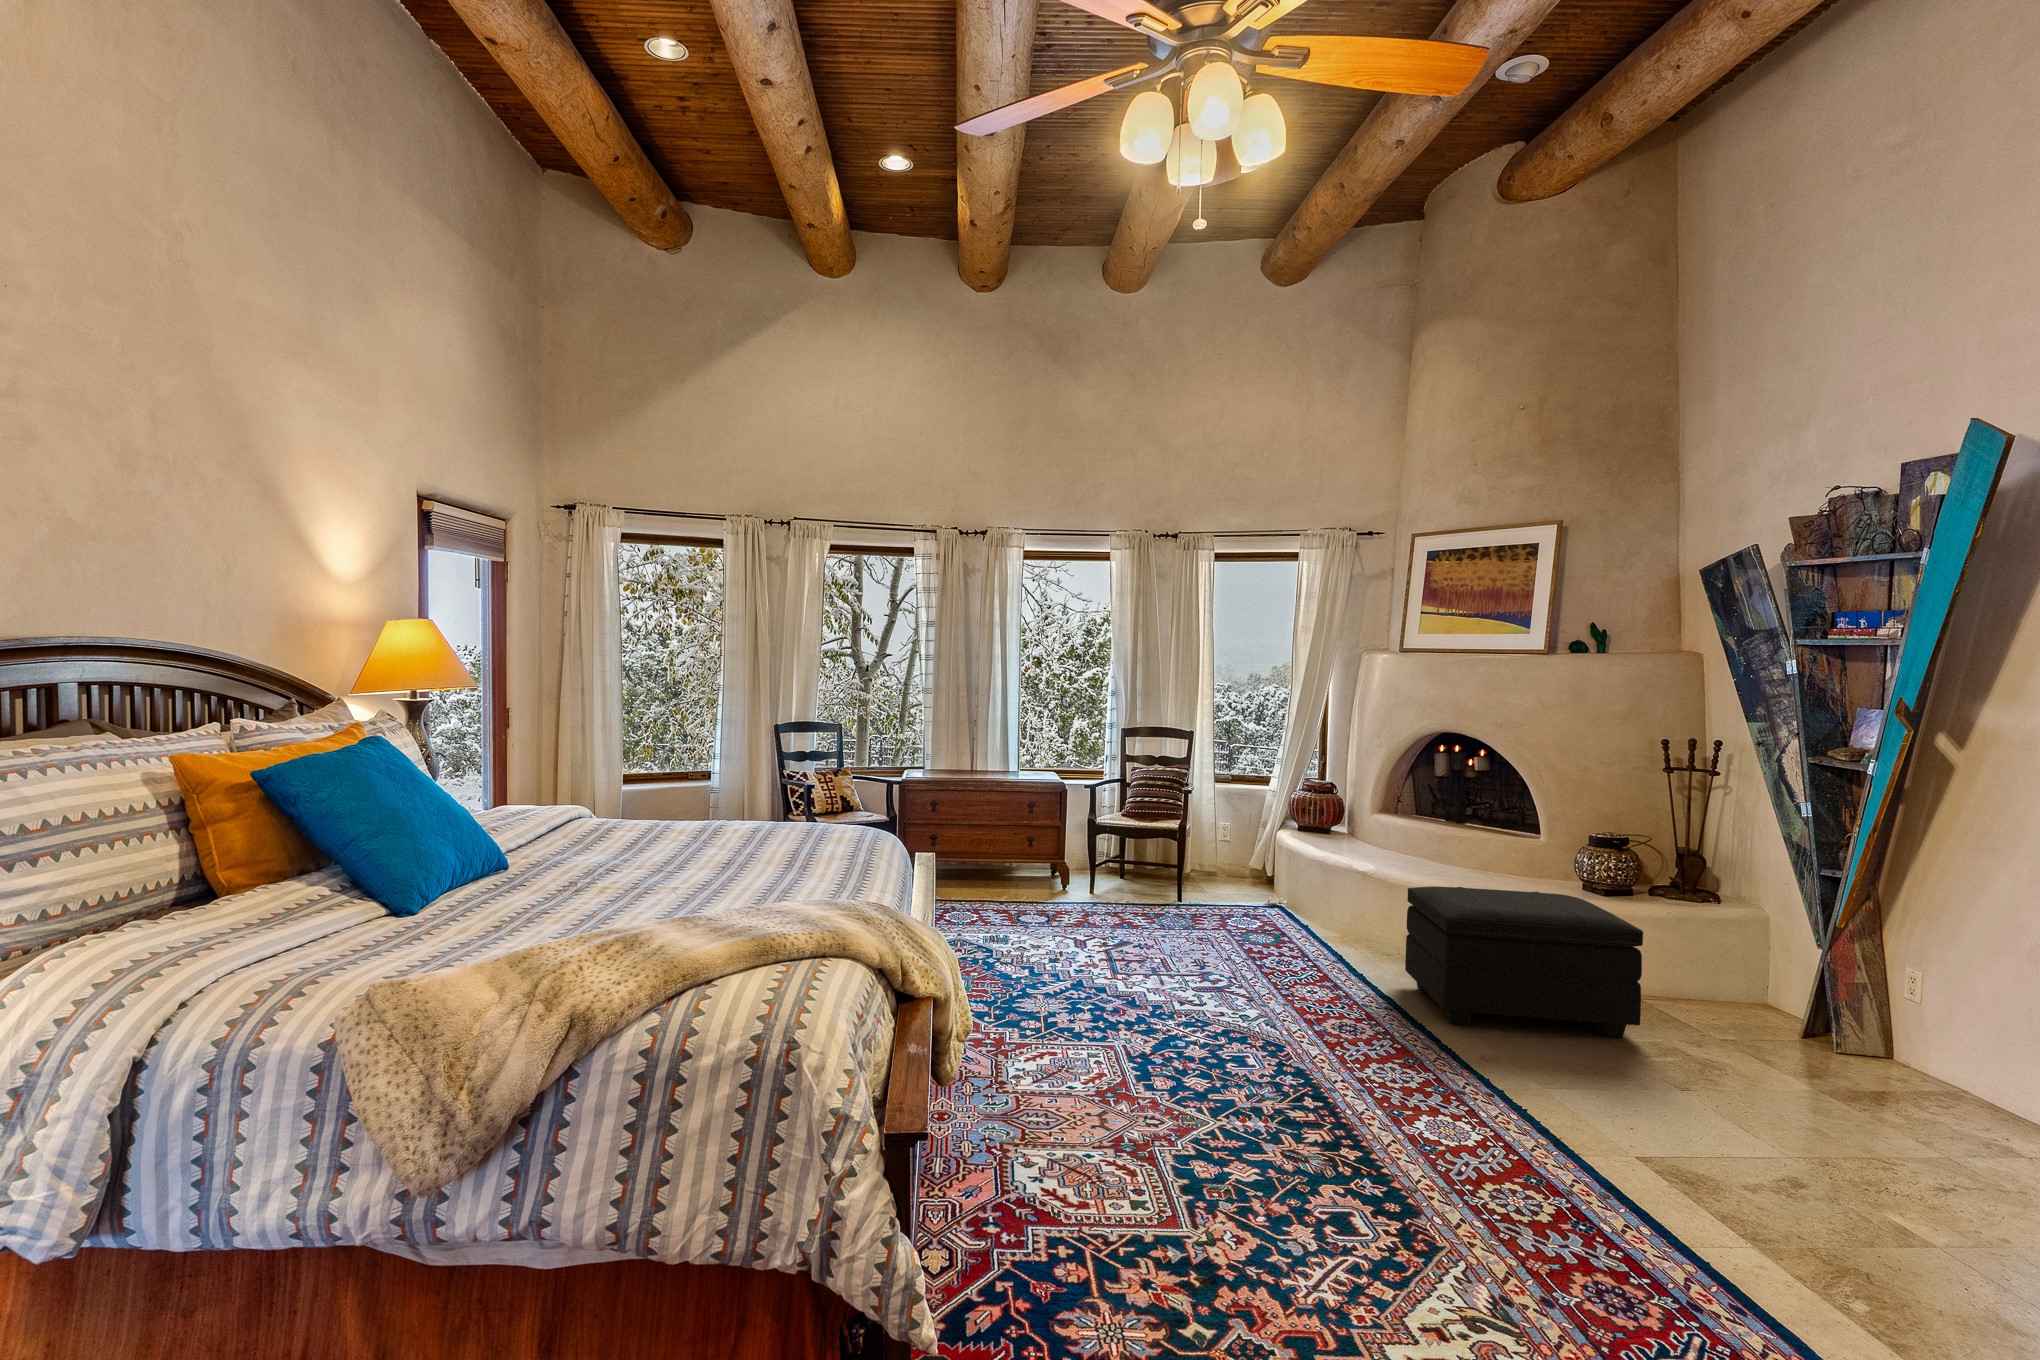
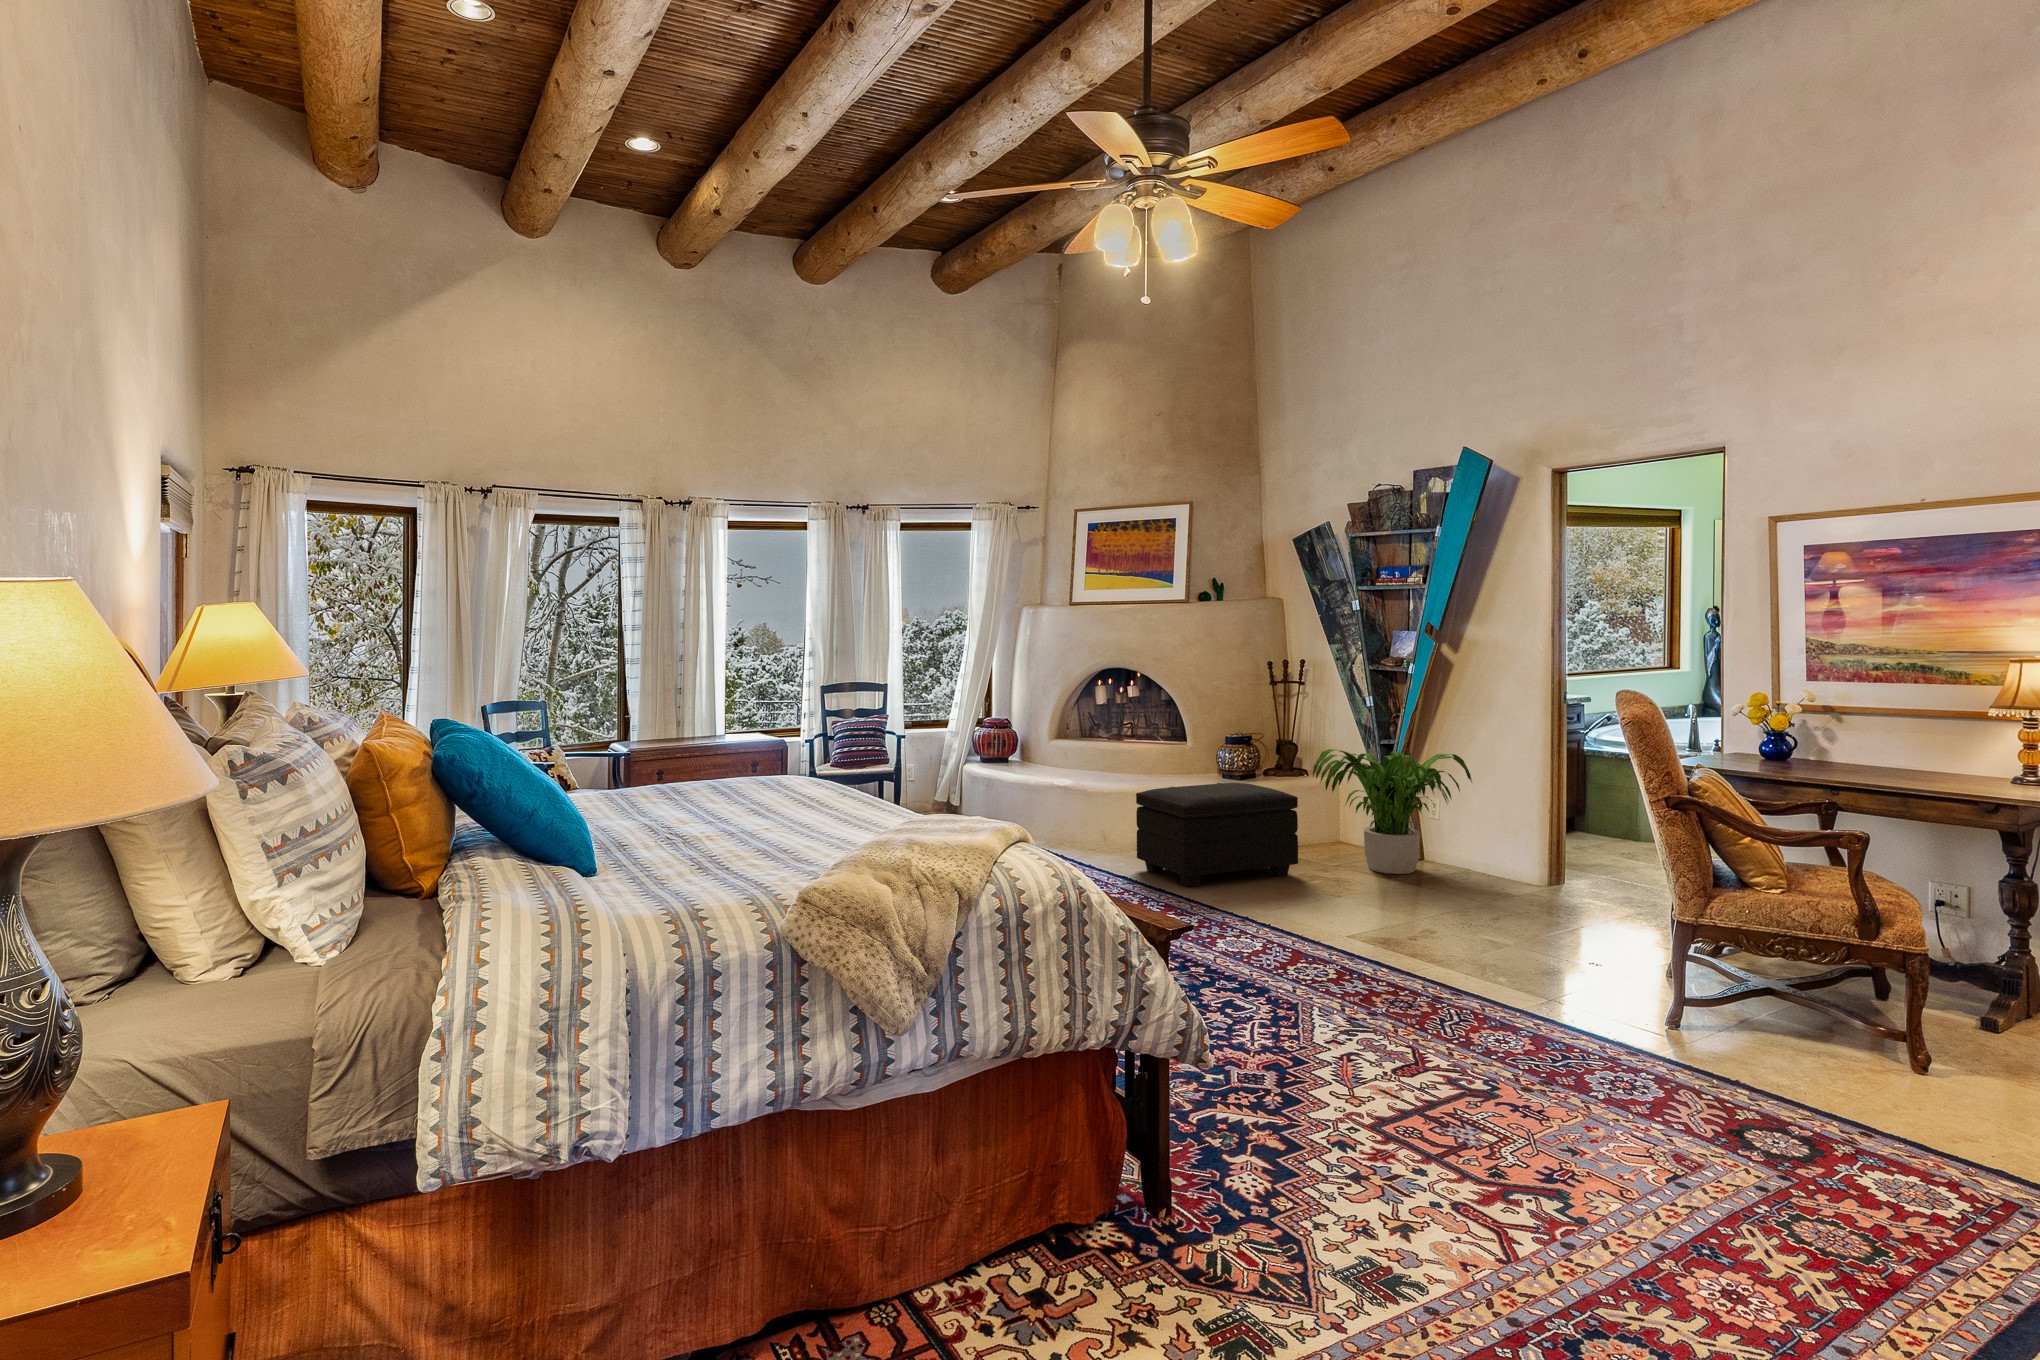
potted plant: none [1679,870,1979,1079] -> present [1313,749,1472,874]

